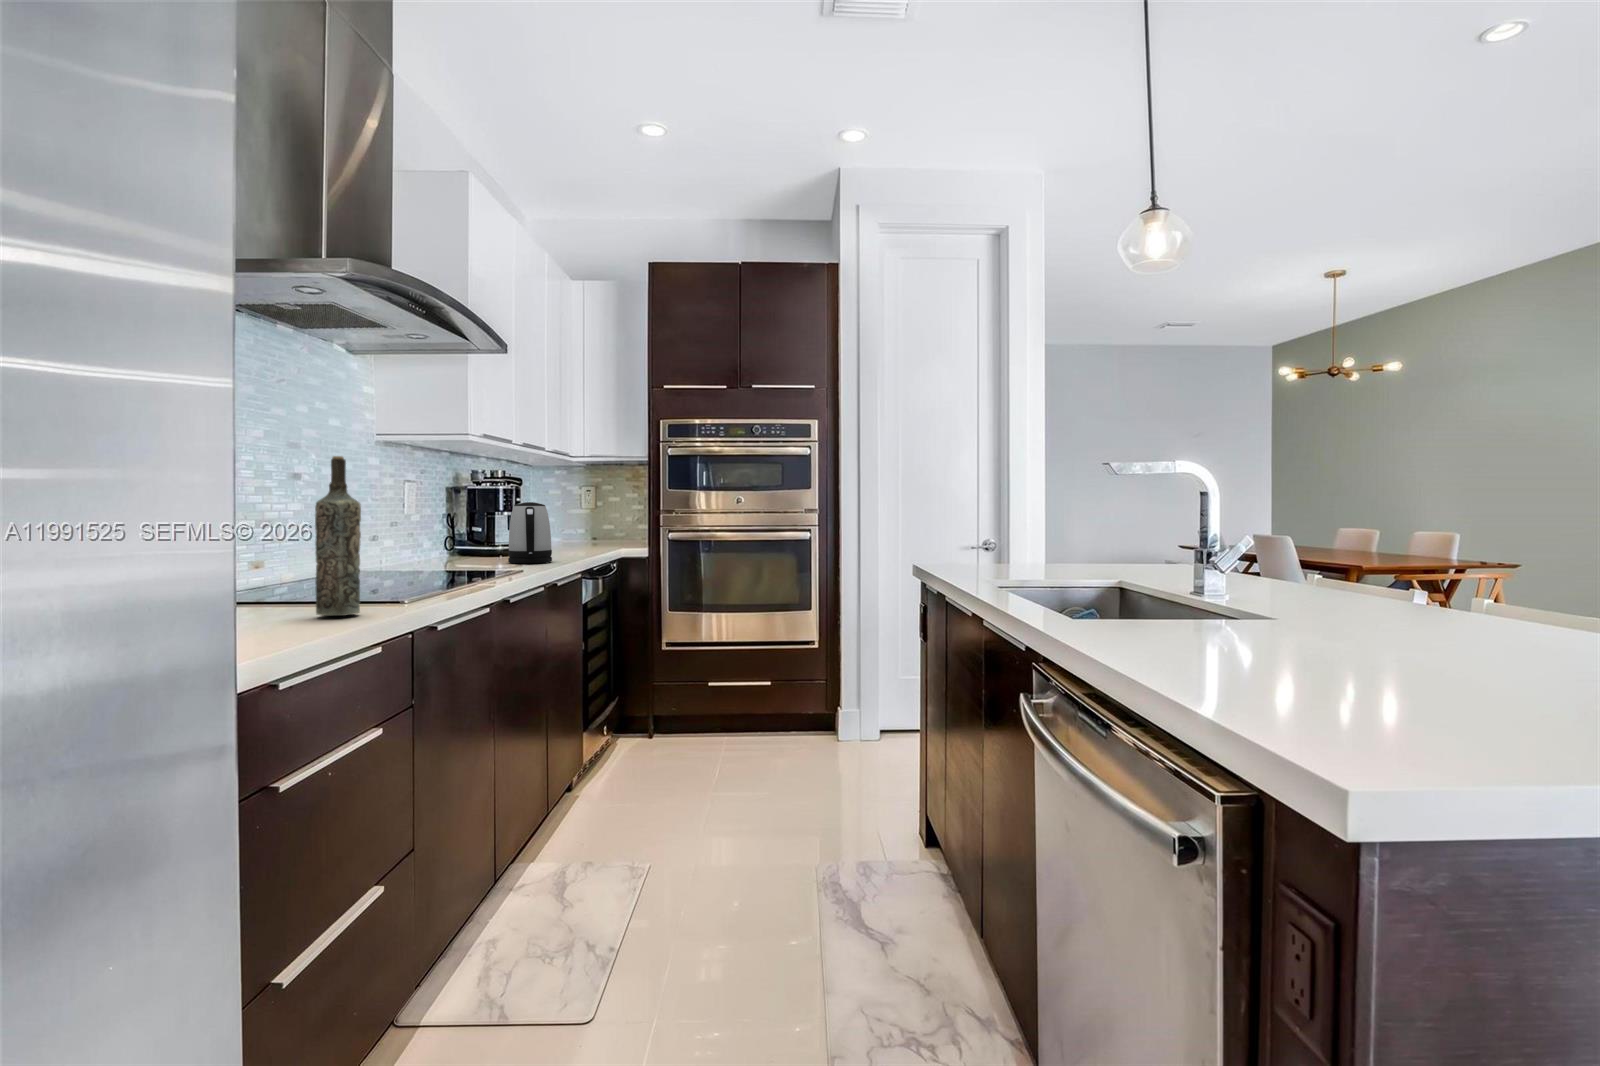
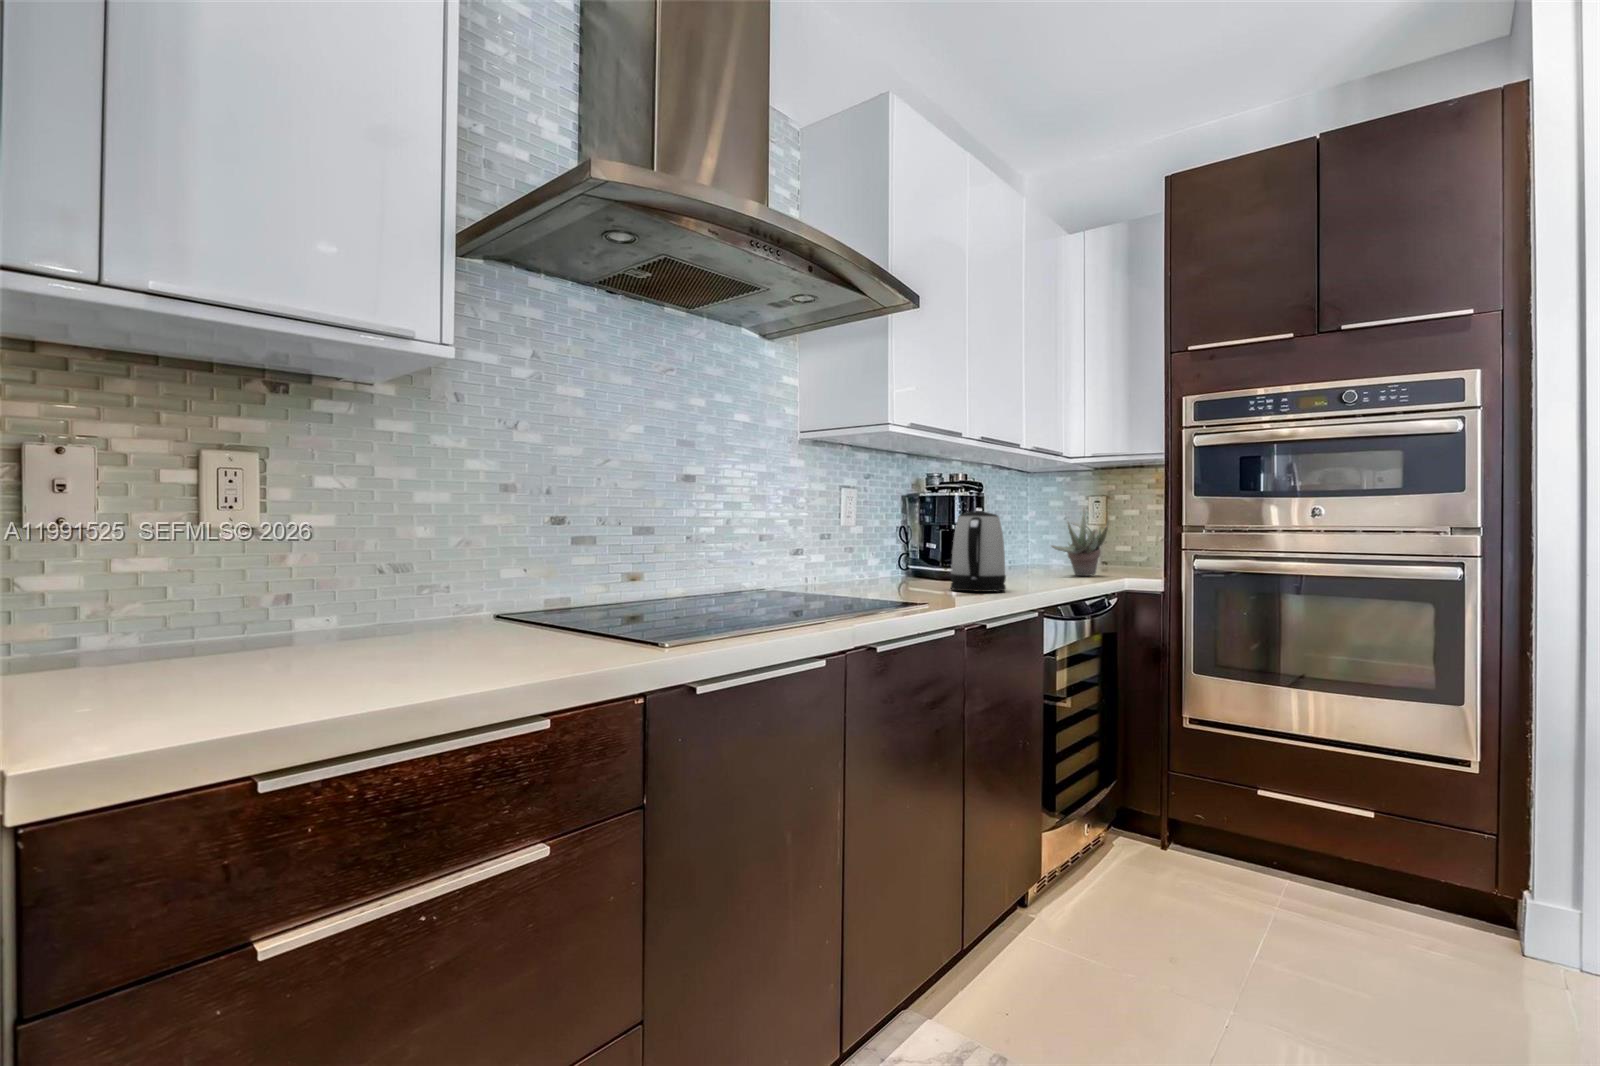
bottle: present [315,456,361,616] -> none [588,440,644,650]
succulent plant: none [567,497,607,549] -> present [1052,508,1109,576]

